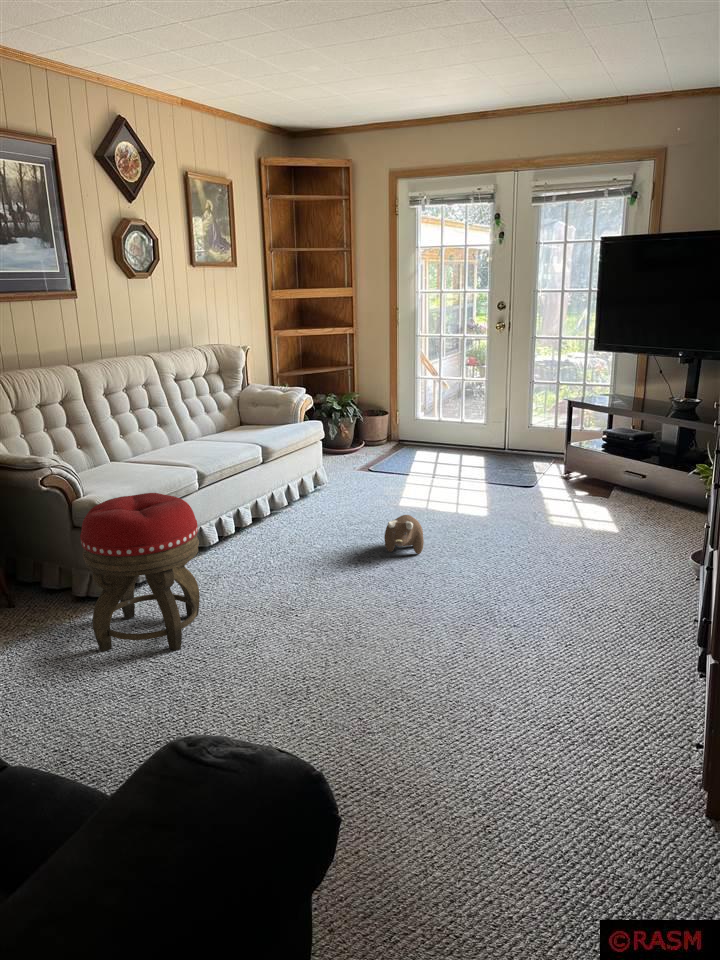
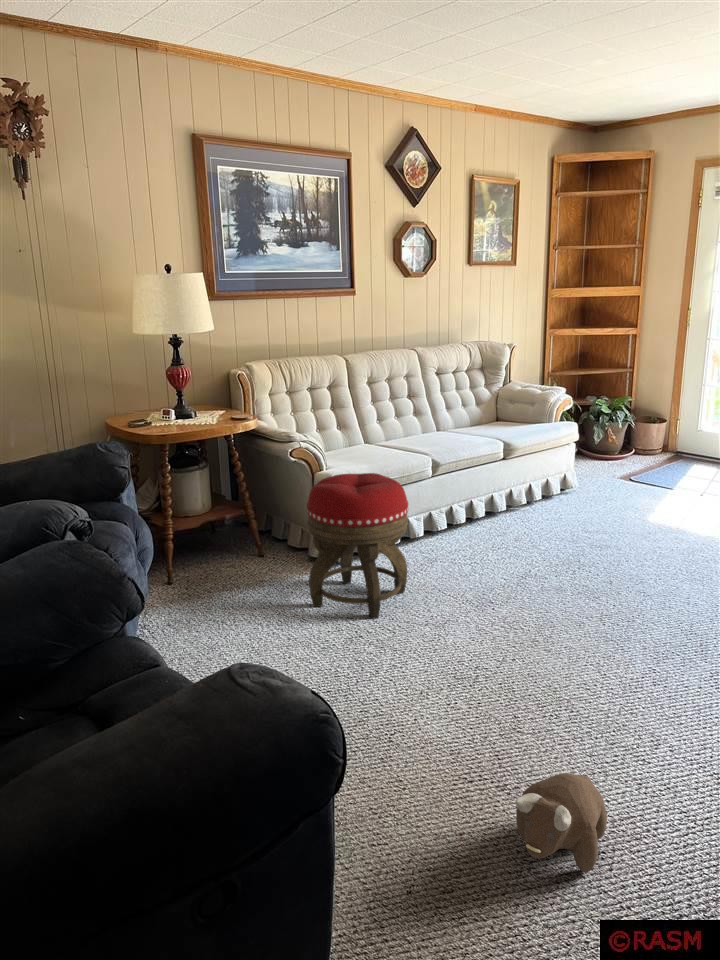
plush toy: present [384,515,424,554] -> present [516,773,607,872]

